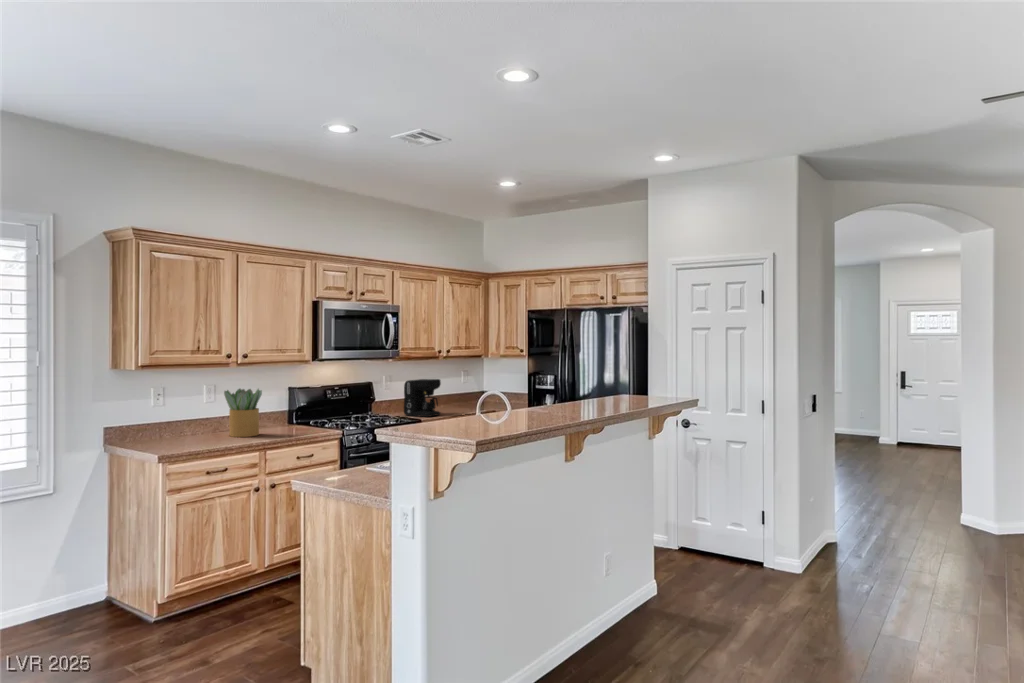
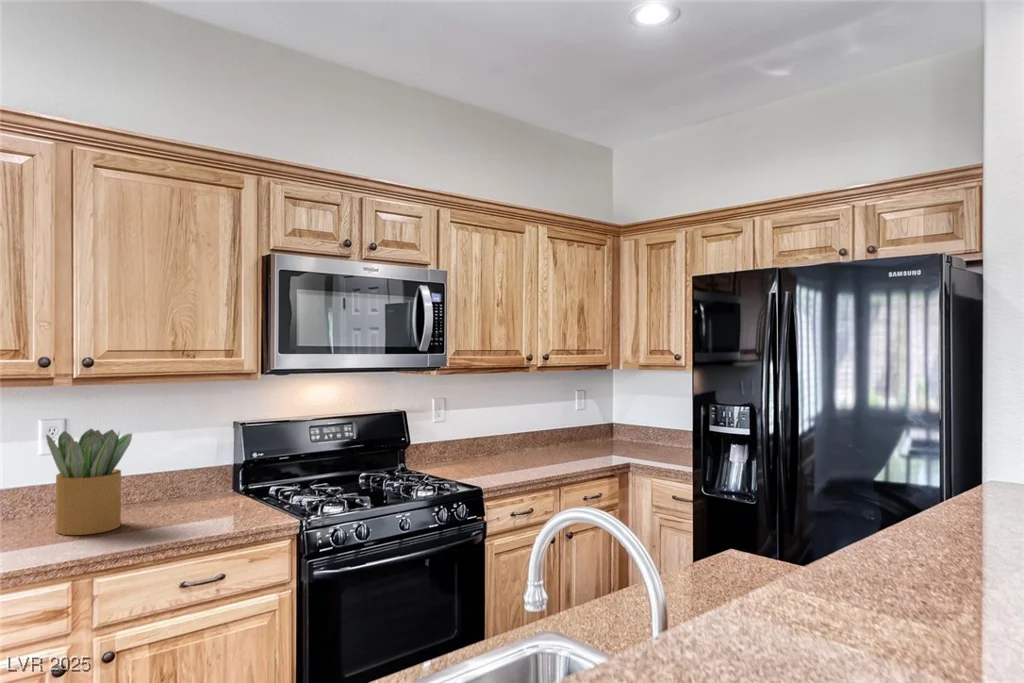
coffee maker: present [404,379,441,417] -> none [459,408,526,480]

